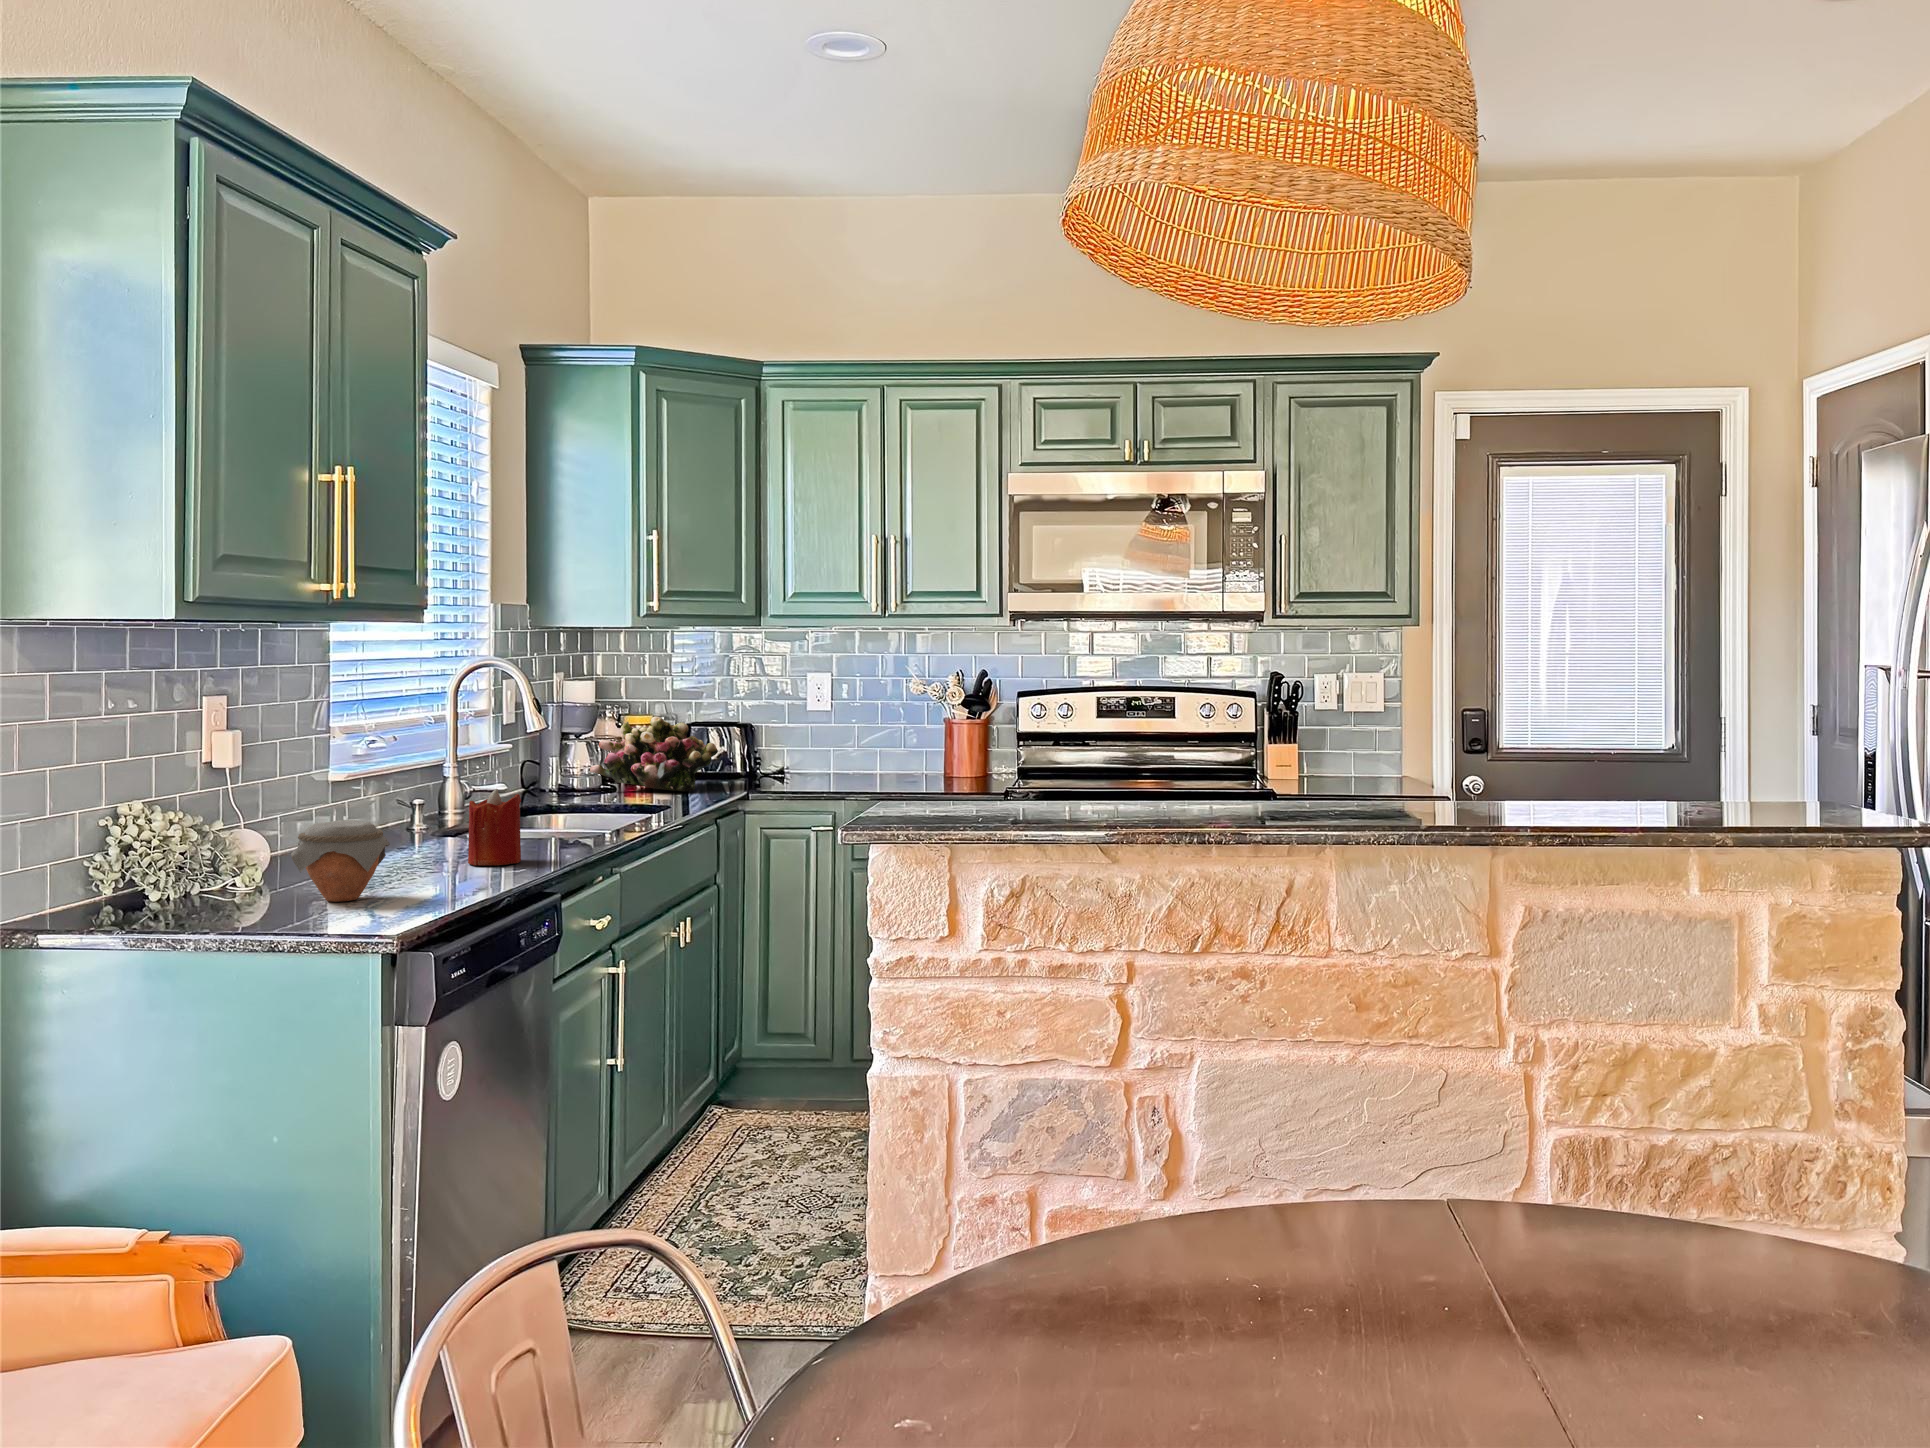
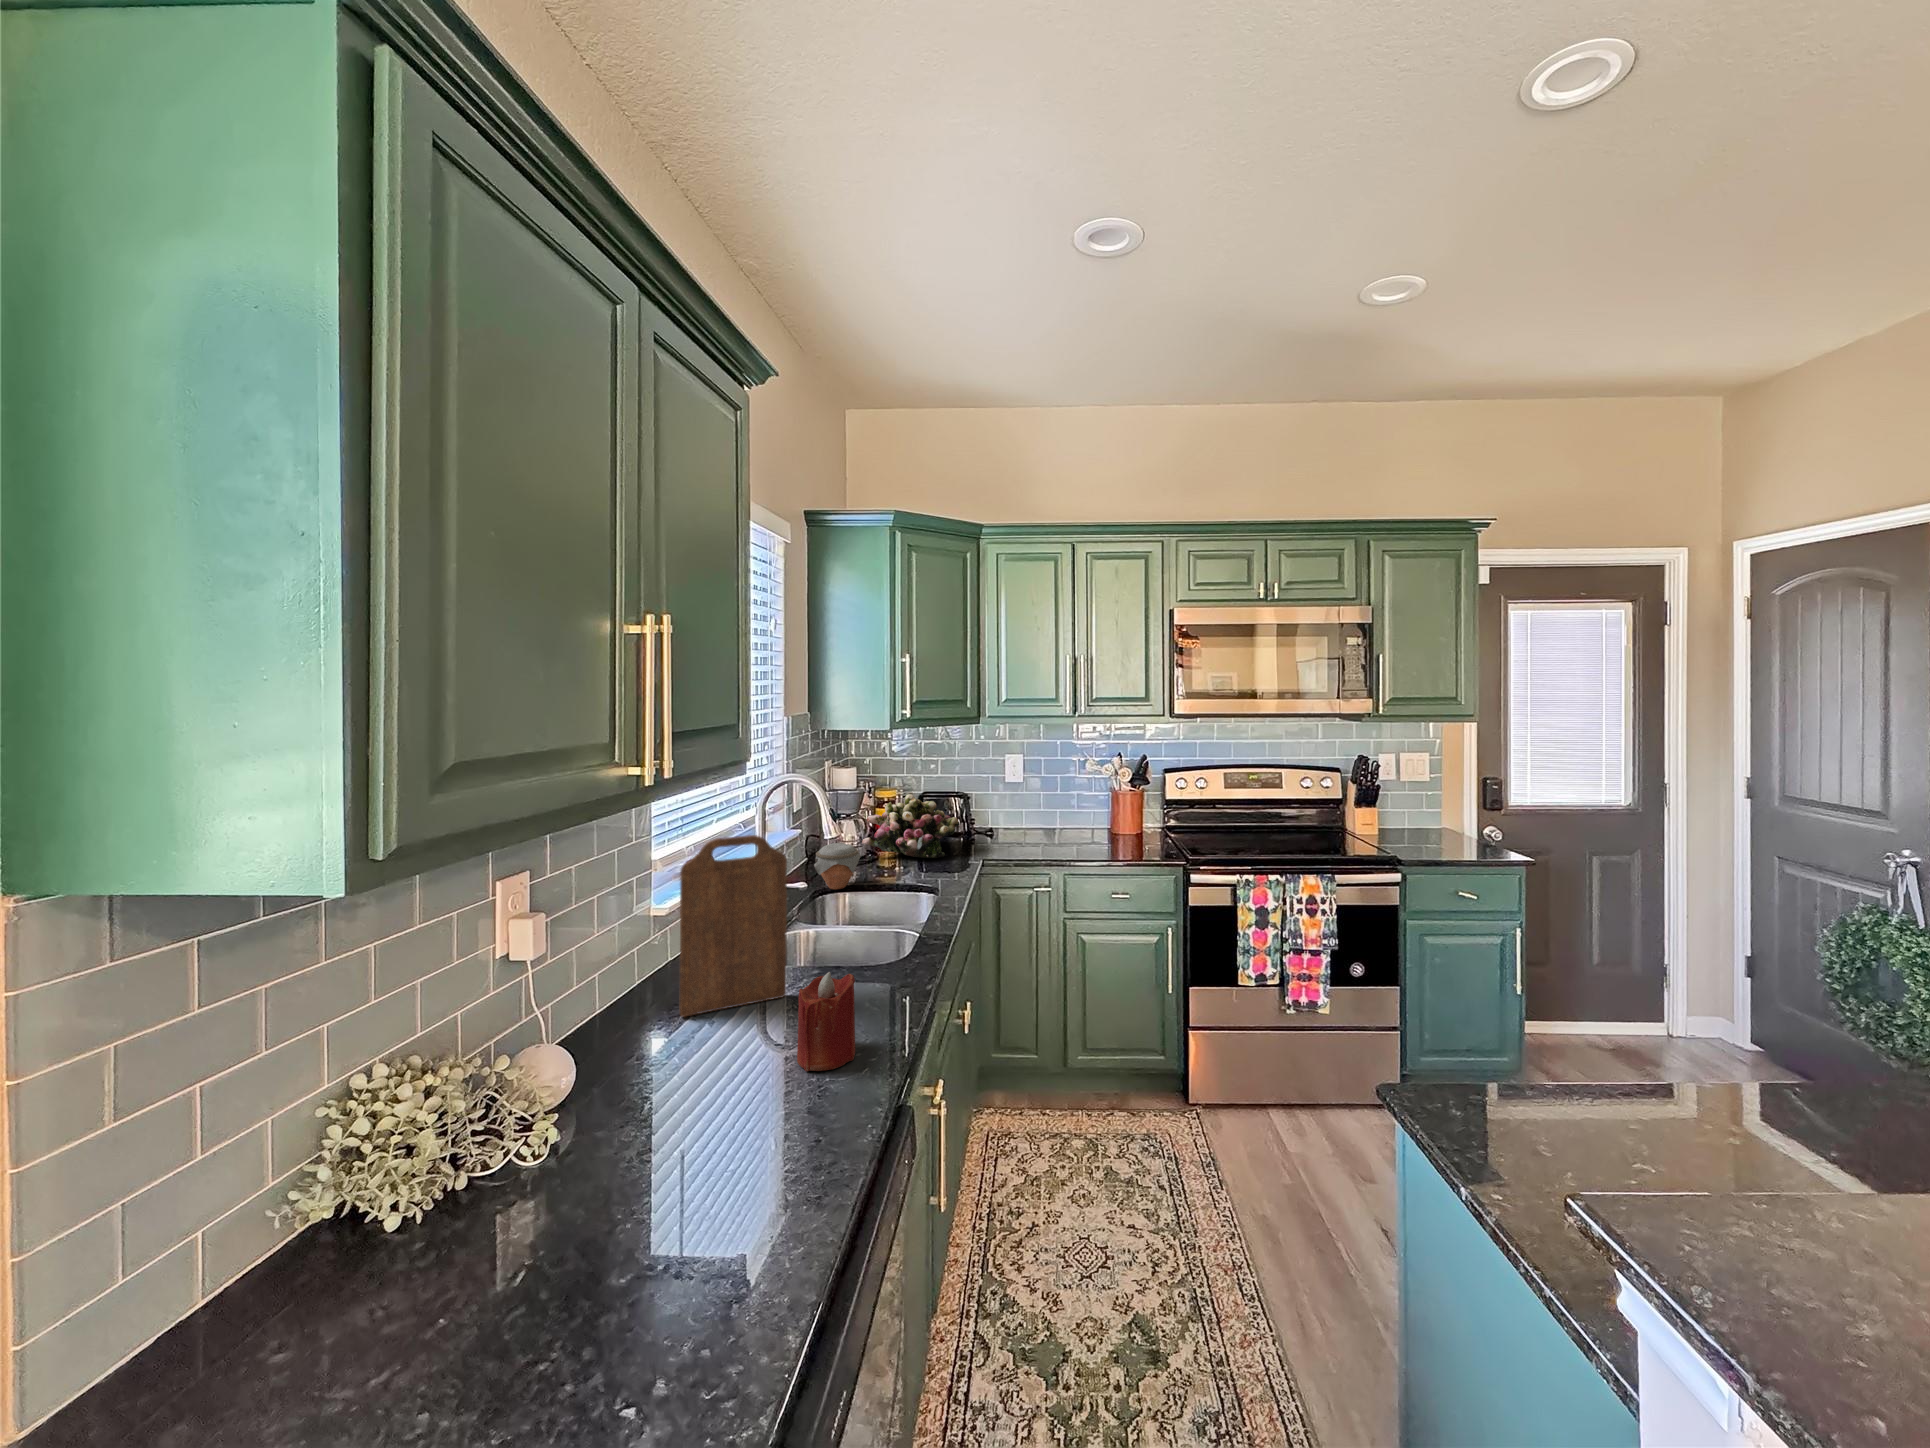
cutting board: none [365,686,467,851] -> present [680,835,787,1017]
jar: present [291,820,390,902] -> present [814,843,861,889]

